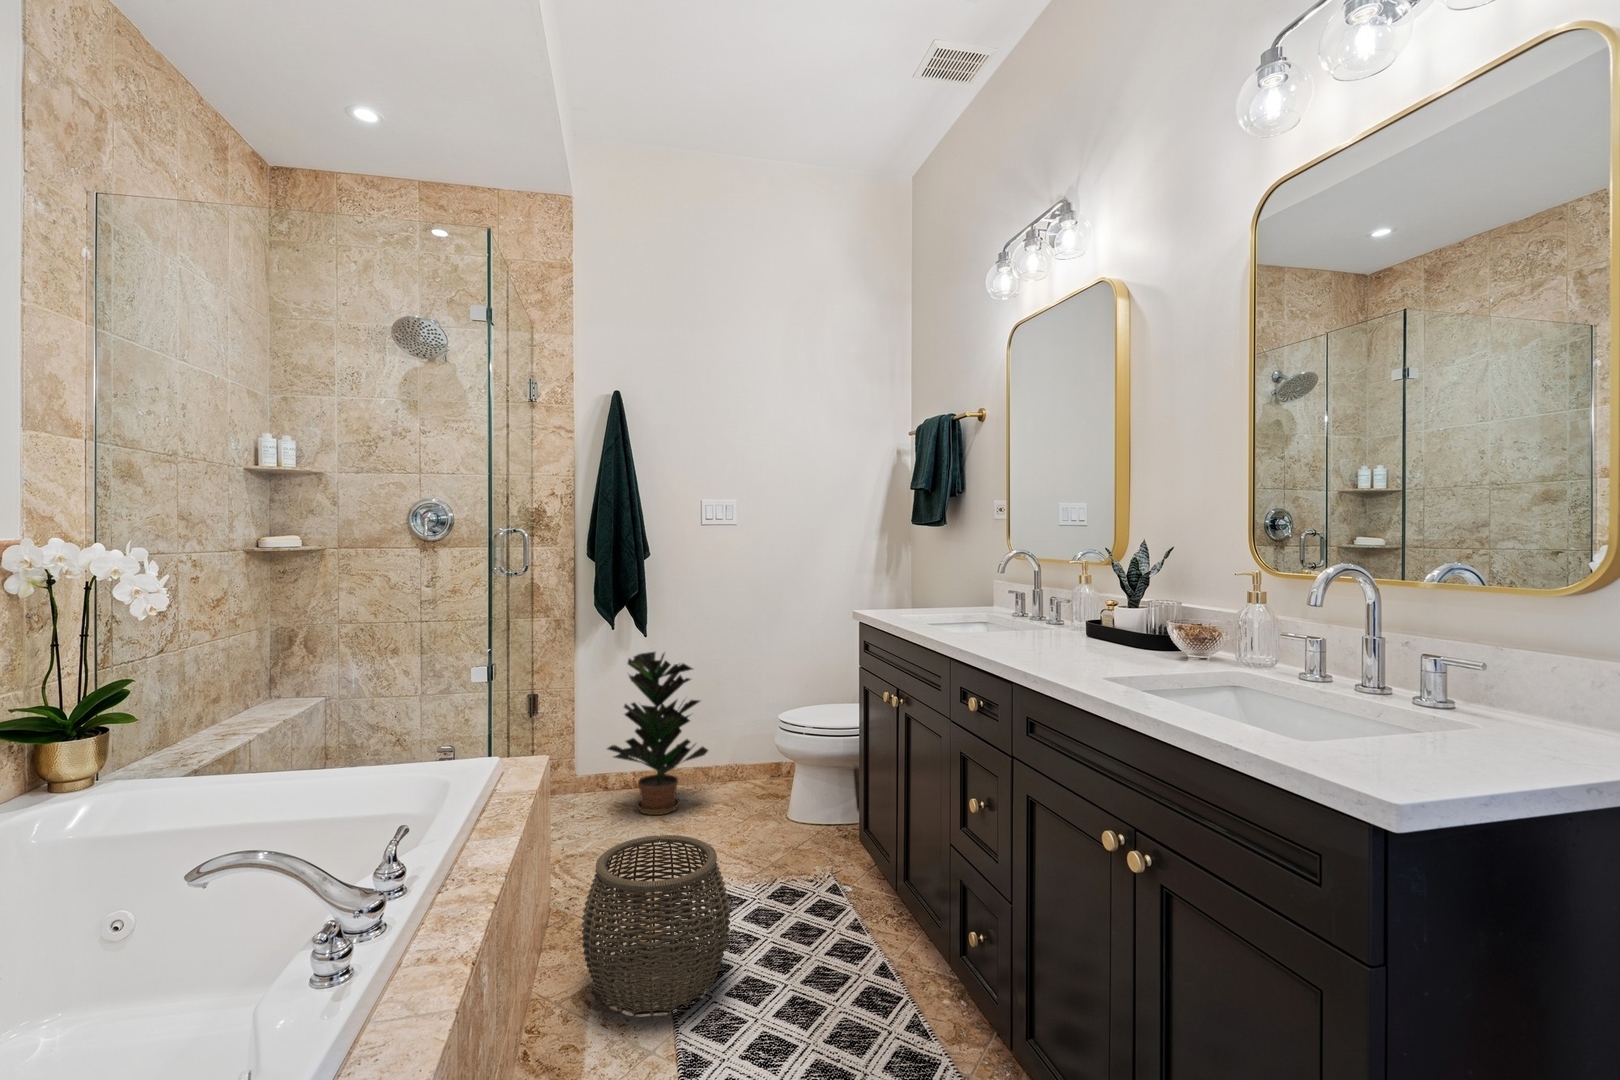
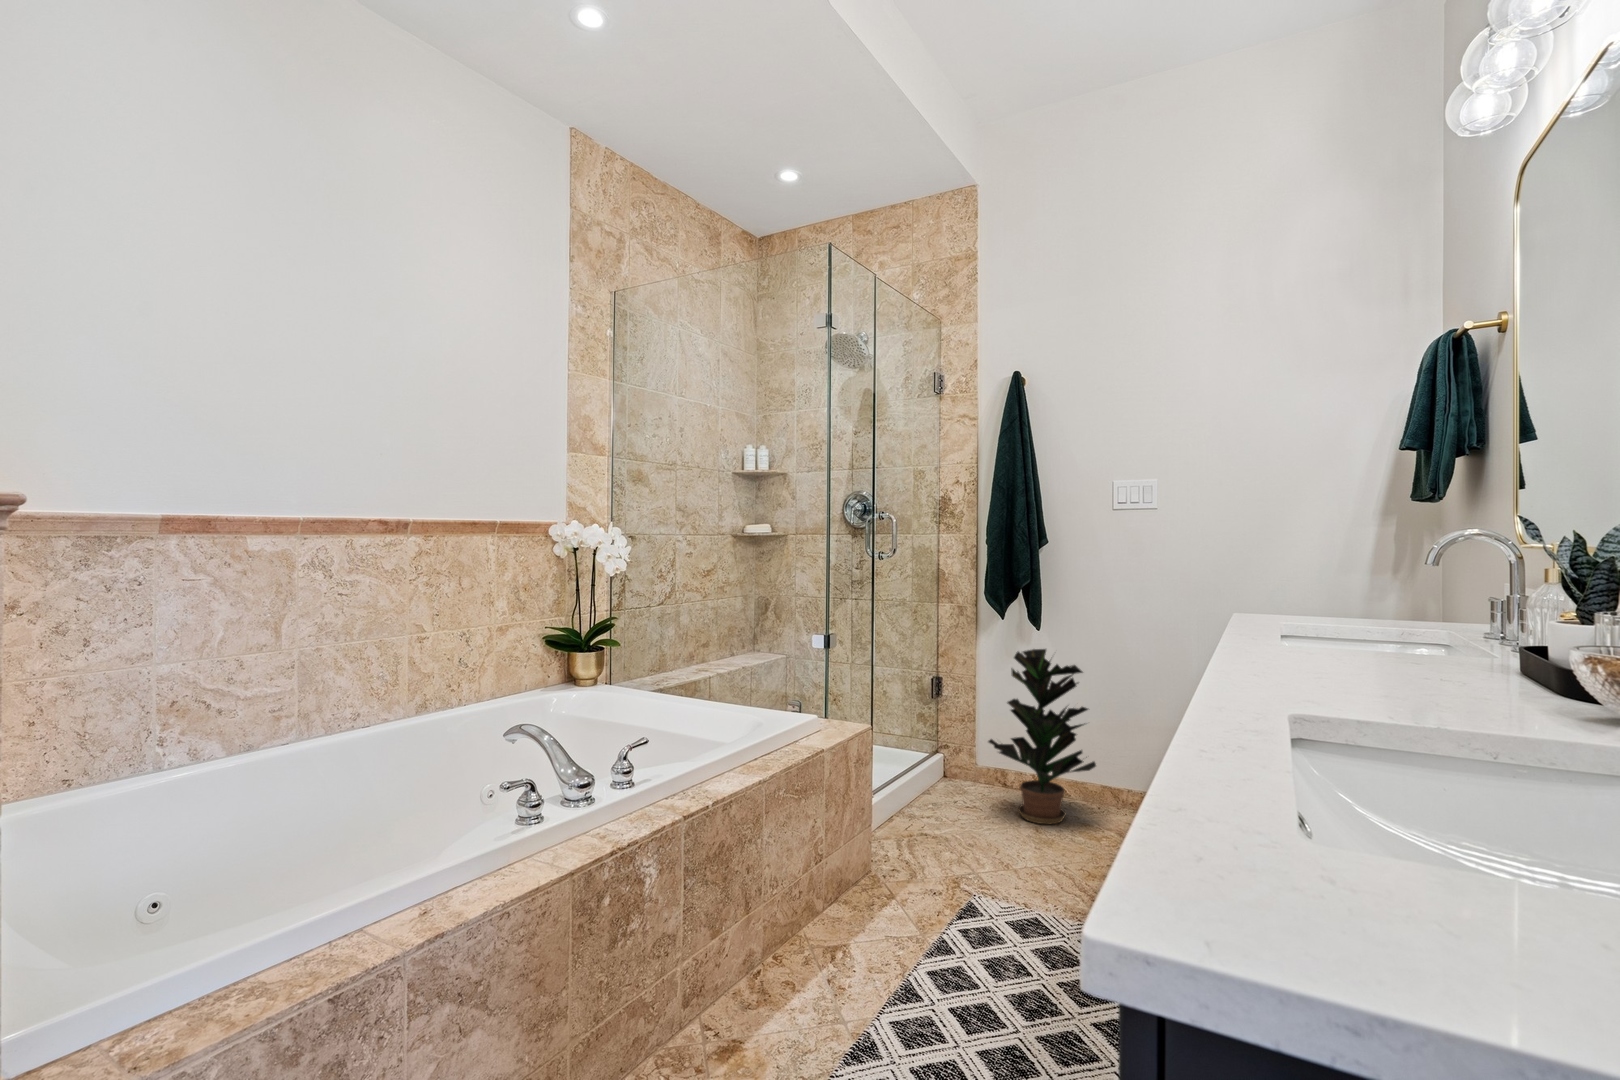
woven basket: present [581,835,730,1015] -> none [827,821,978,1001]

